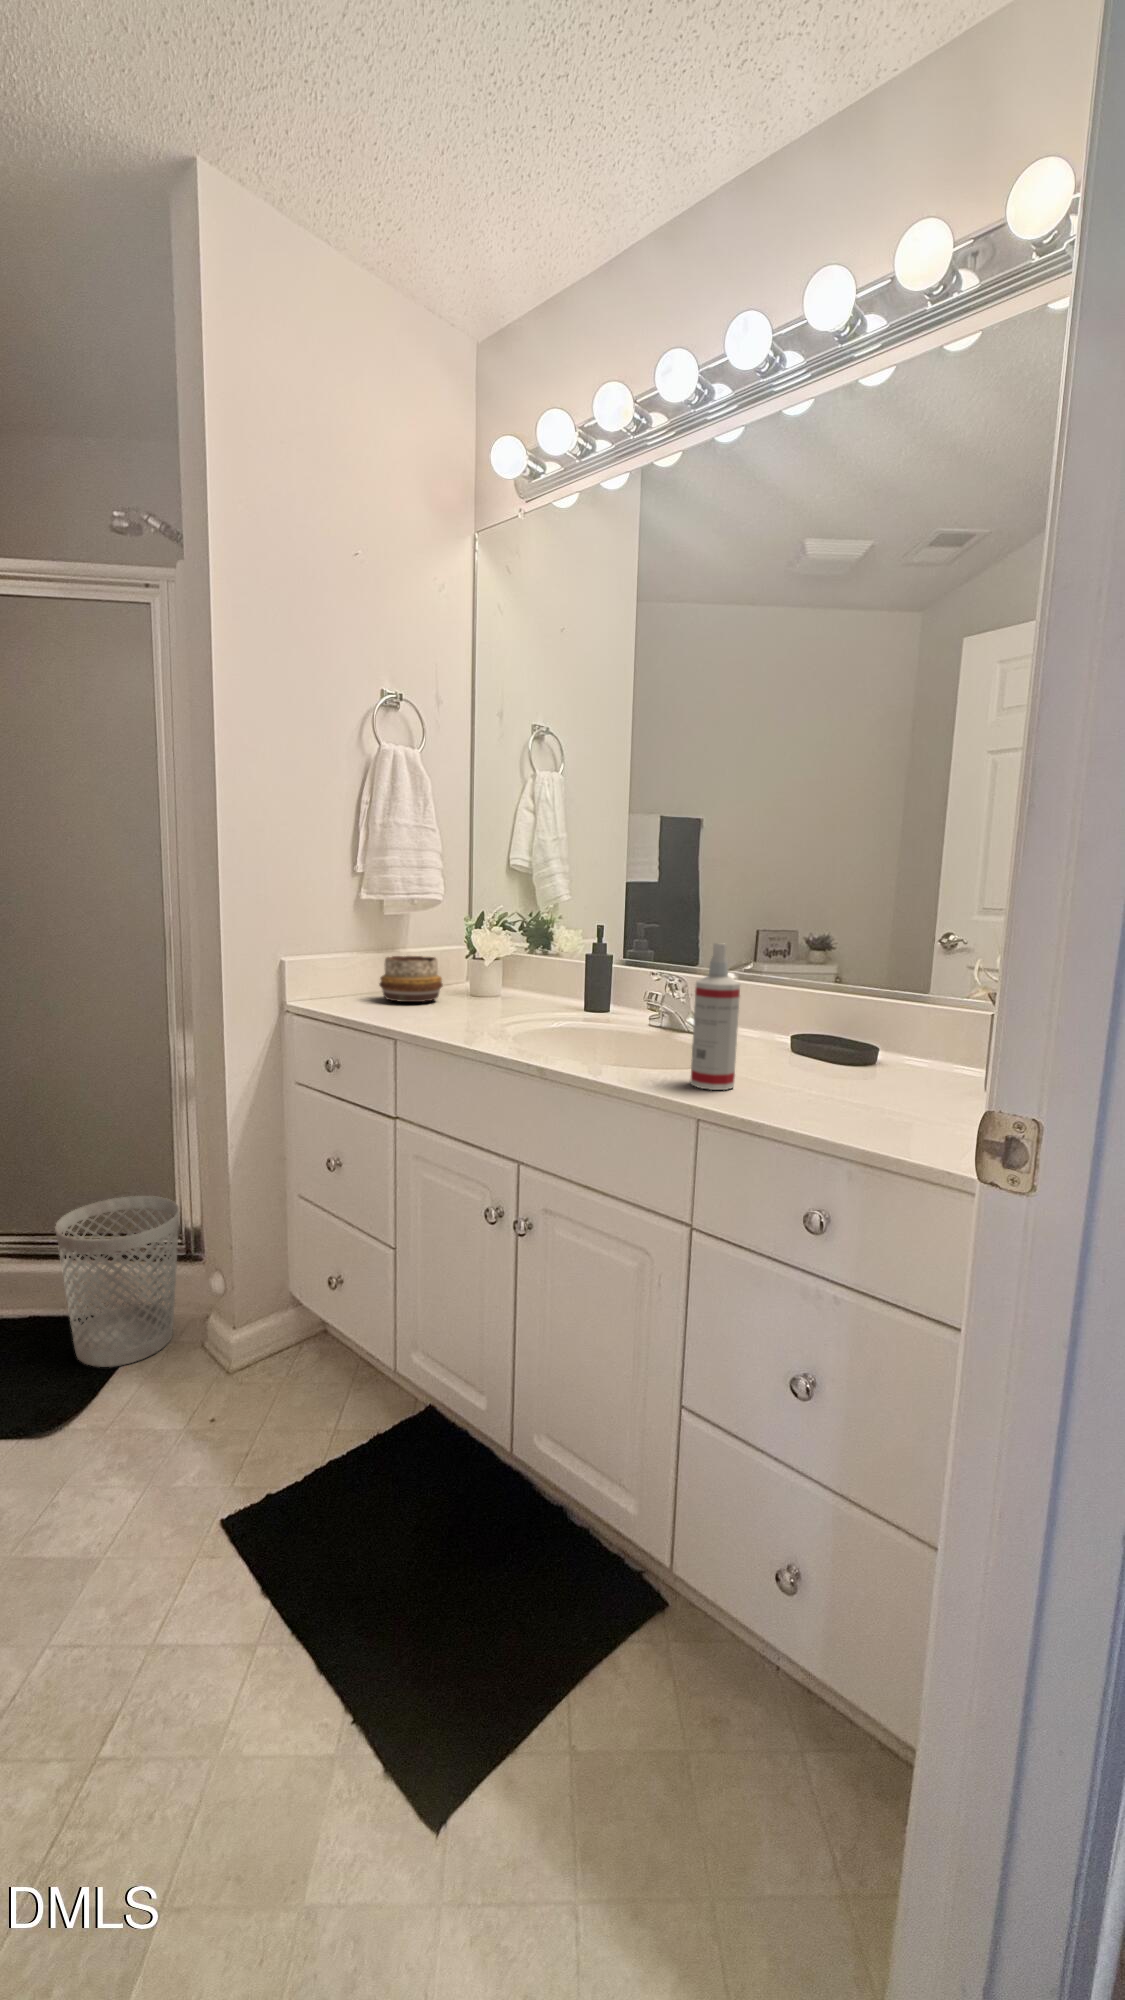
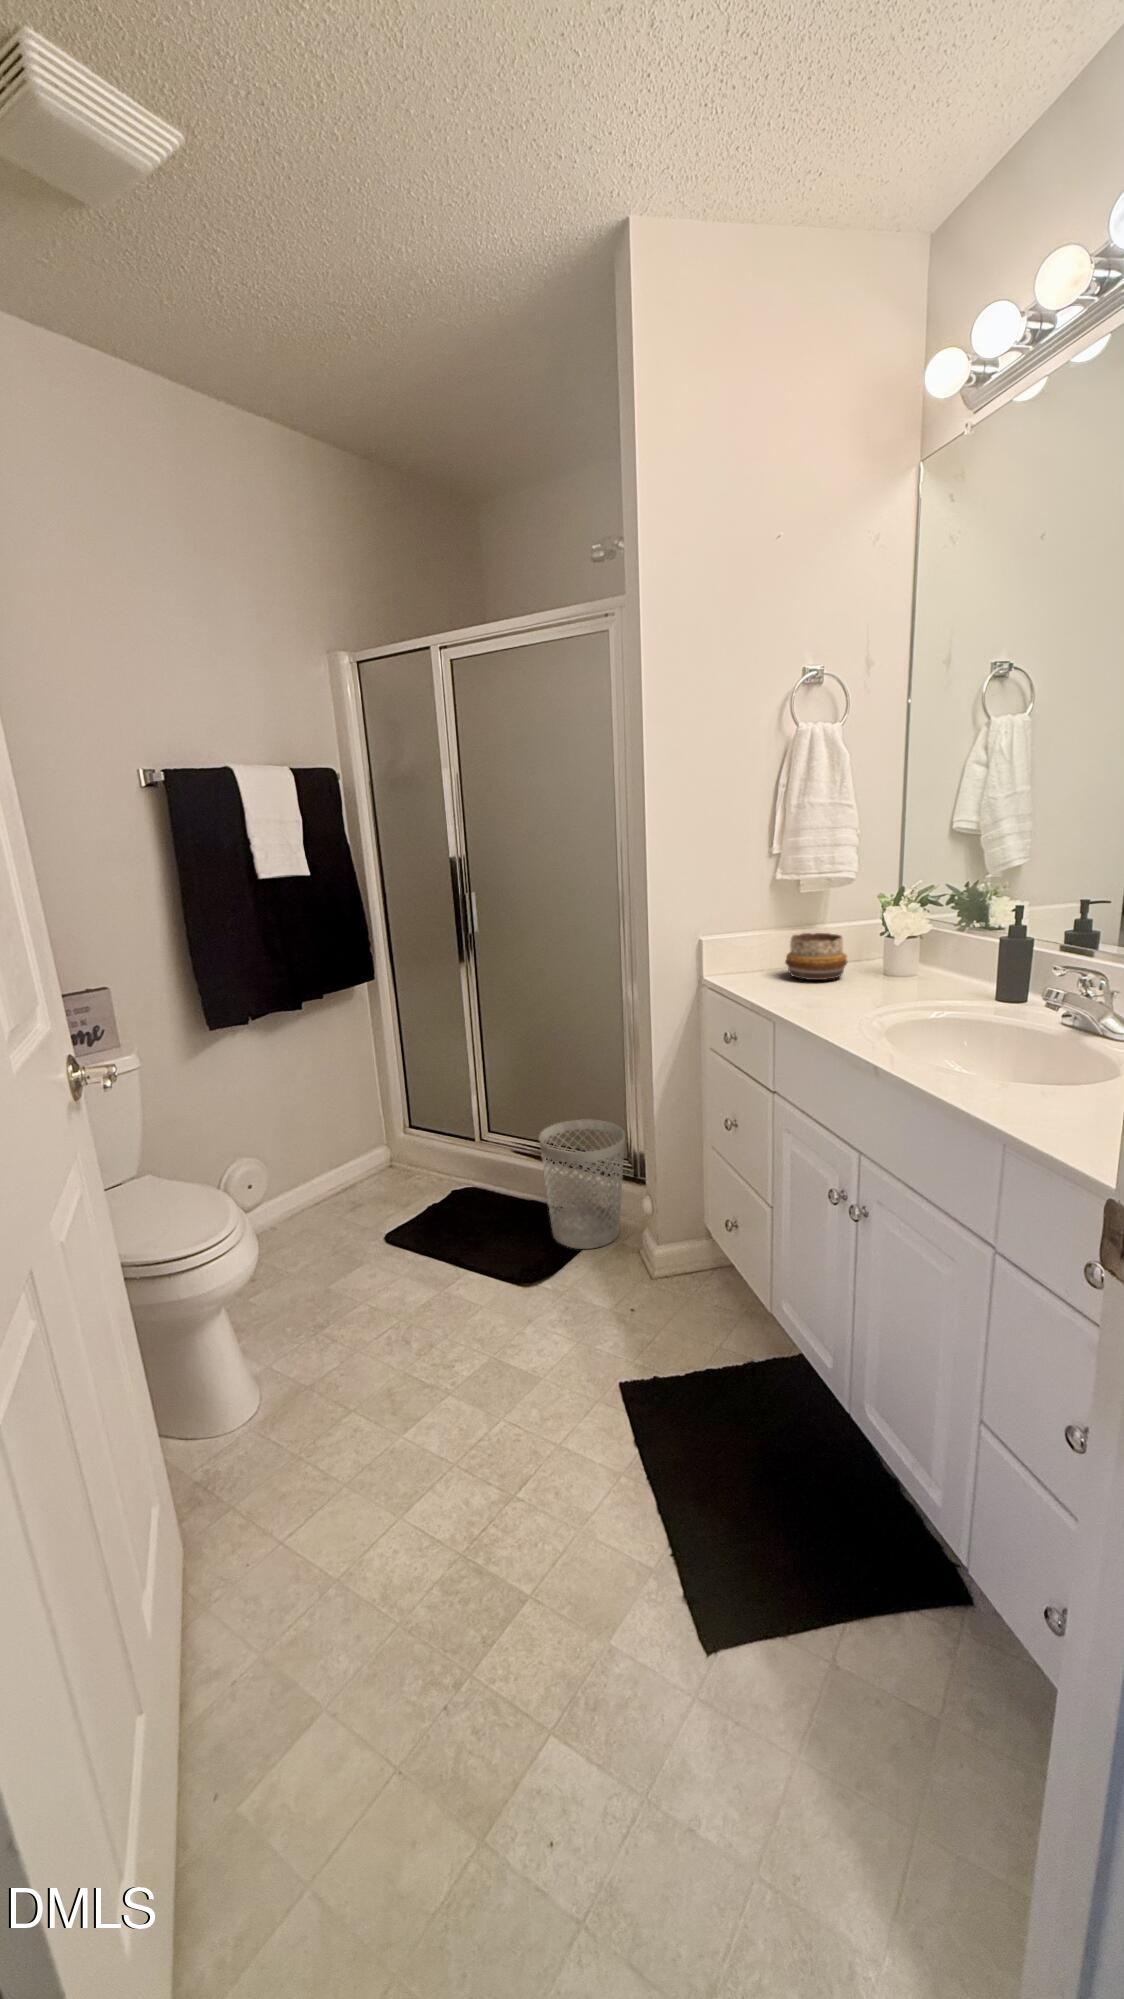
spray bottle: present [690,943,740,1090] -> none [1019,963,1083,1119]

